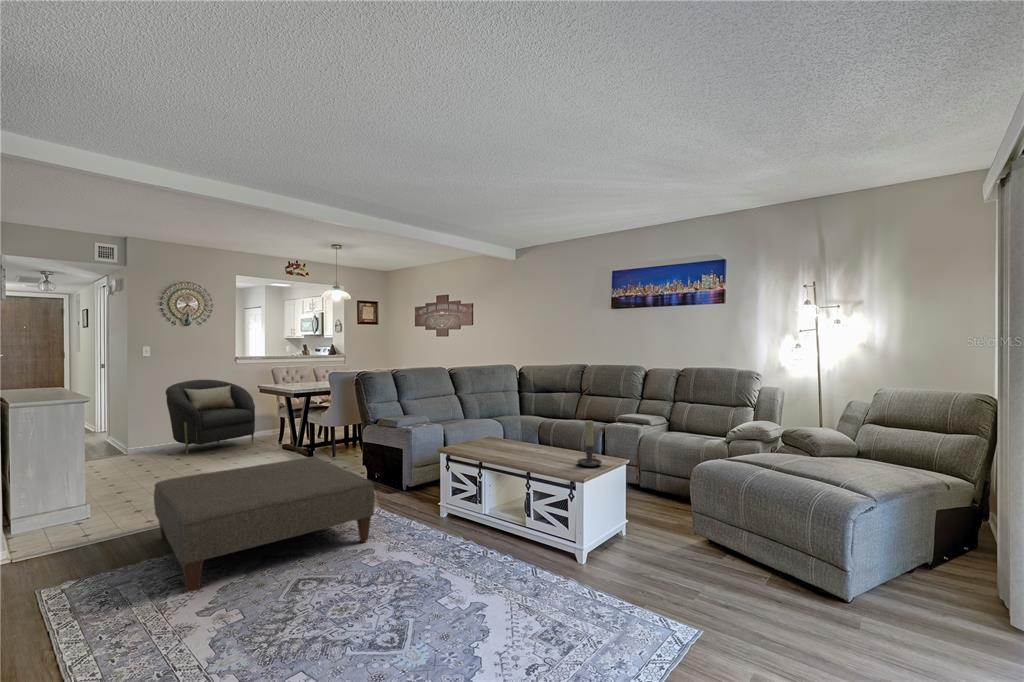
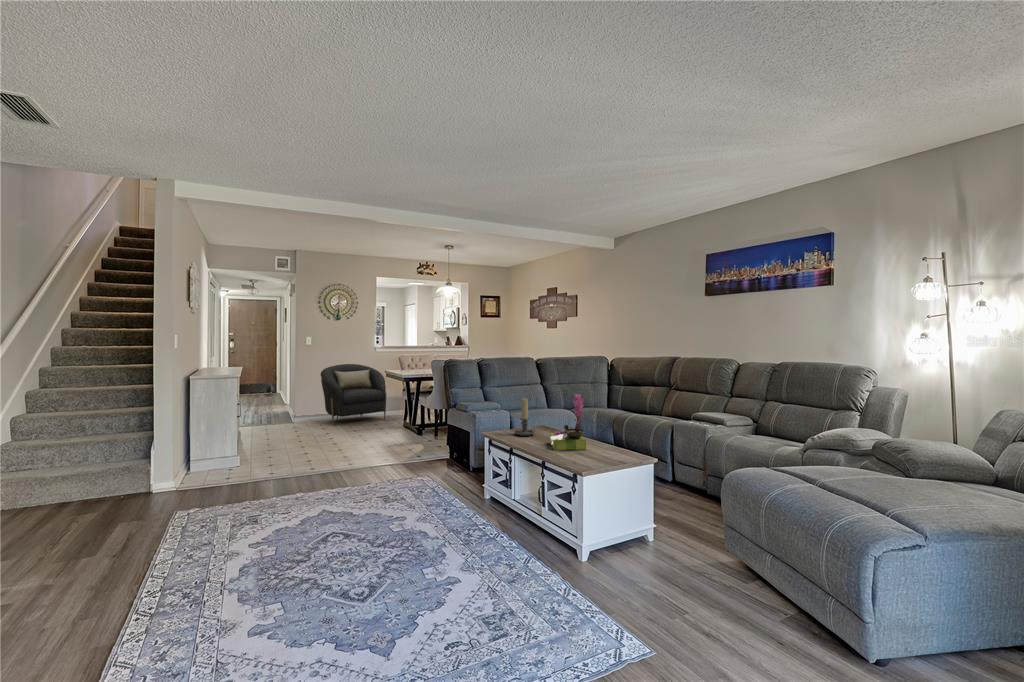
flower arrangement: none [514,402,555,460] -> present [550,394,586,450]
candle holder: present [577,420,602,467] -> present [515,398,535,436]
ottoman: present [154,457,375,592] -> none [248,432,414,530]

